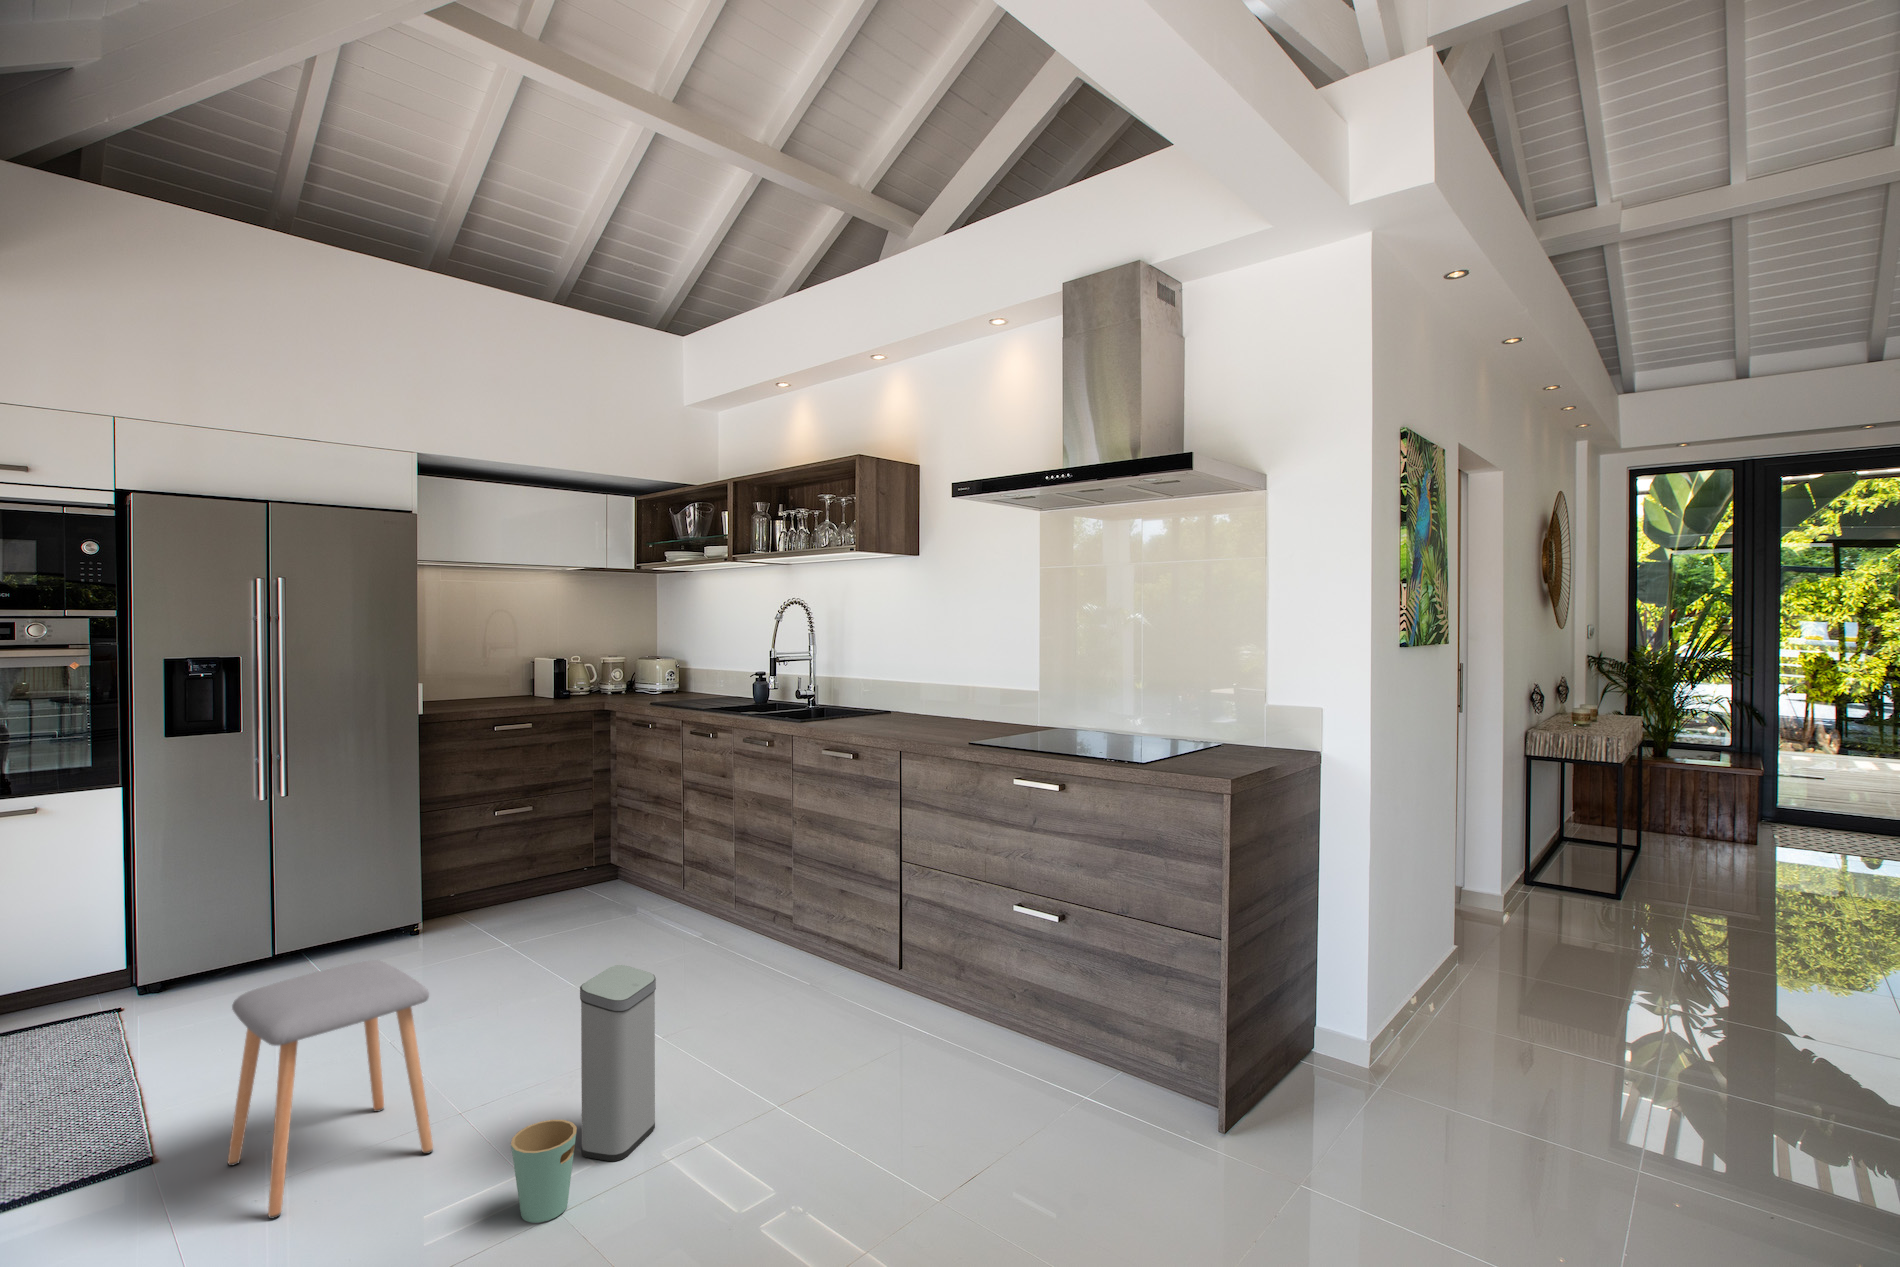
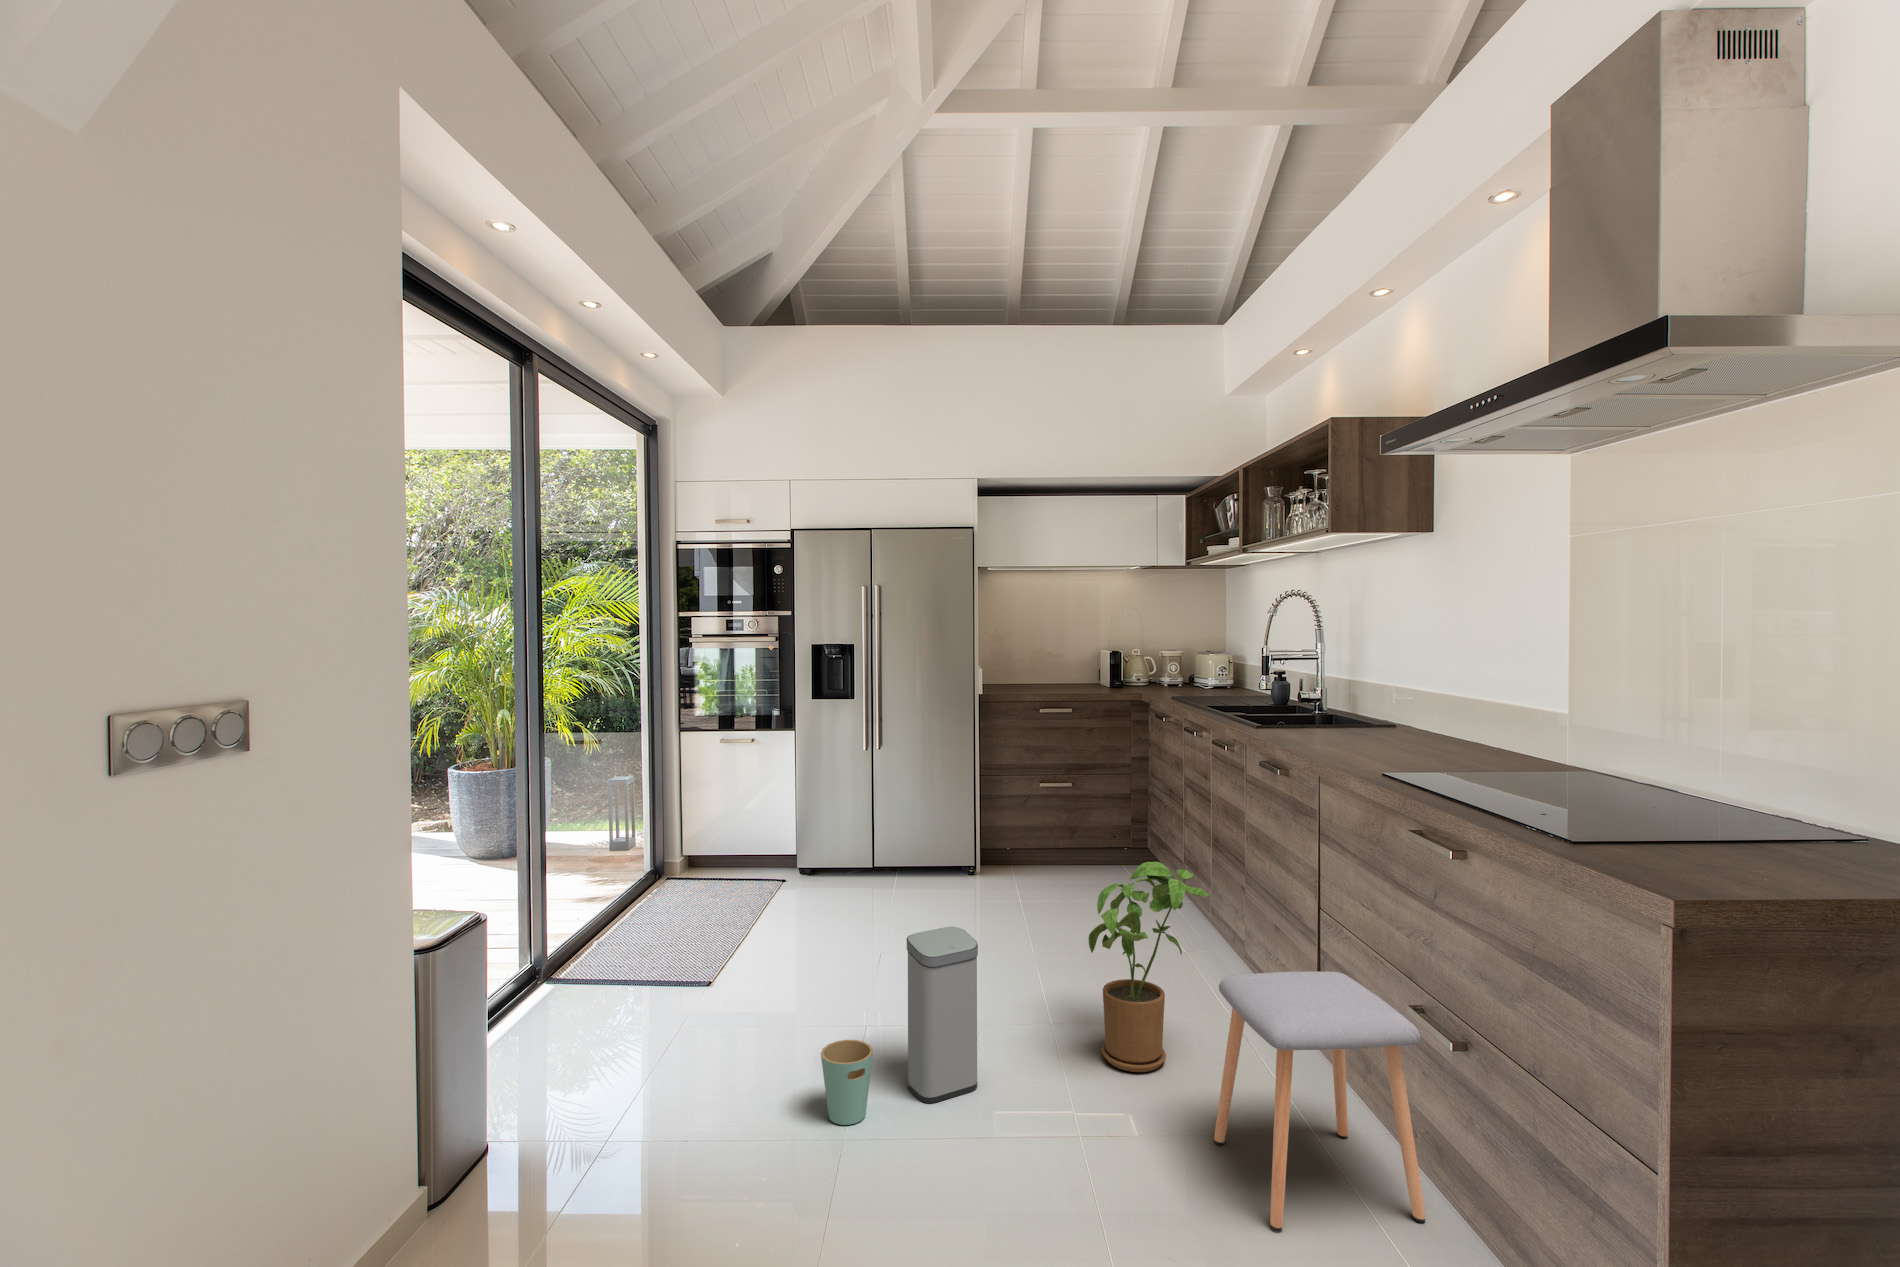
house plant: none [725,856,837,1059] -> present [1088,862,1210,1072]
stool: present [228,960,433,1219] -> present [1214,971,1426,1231]

